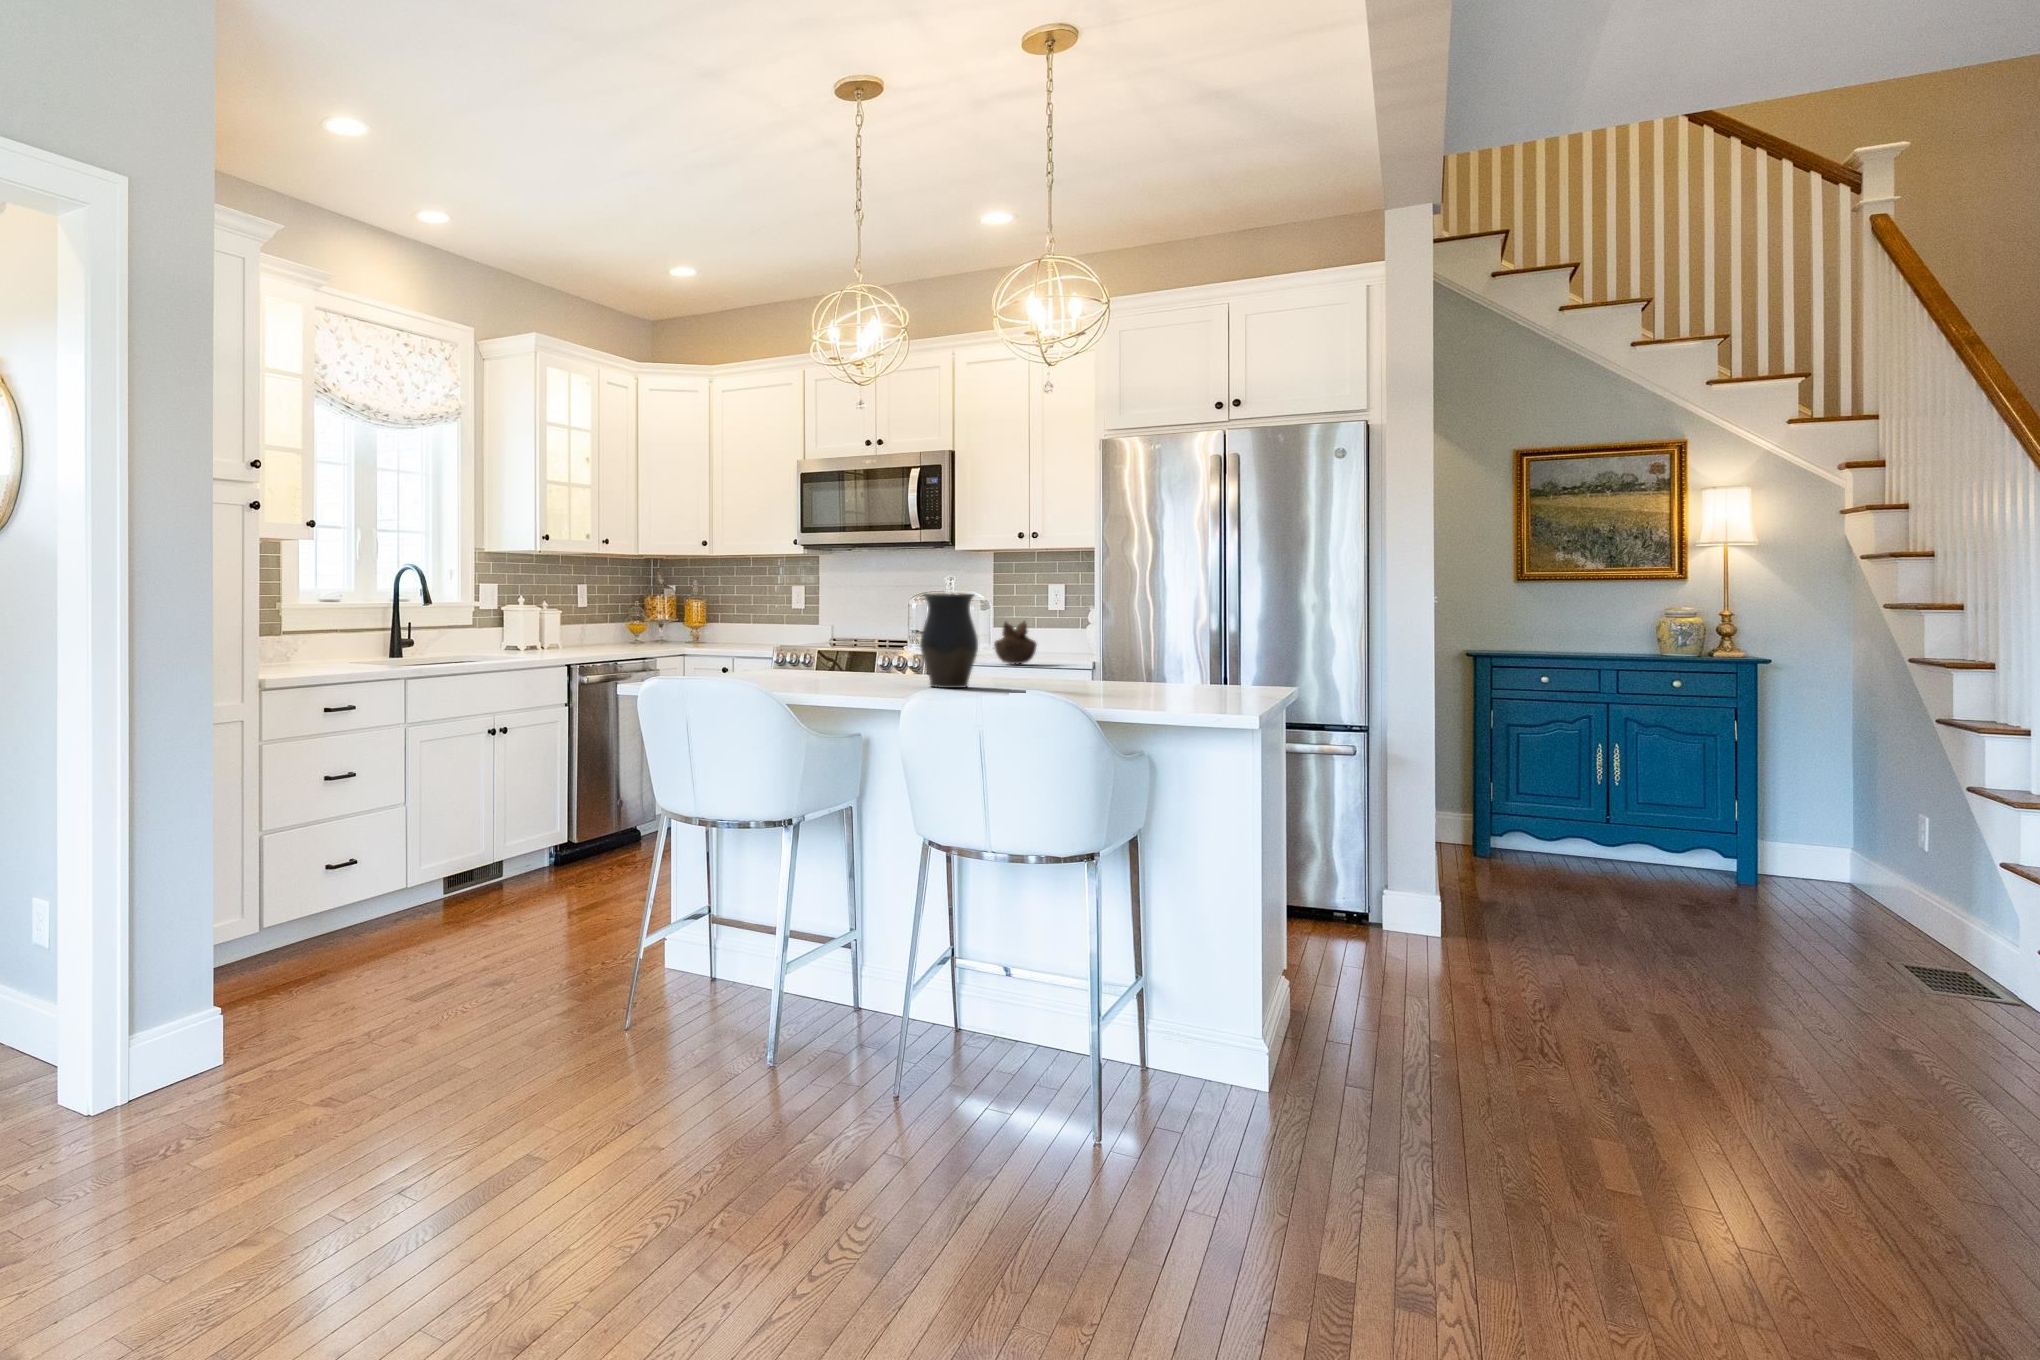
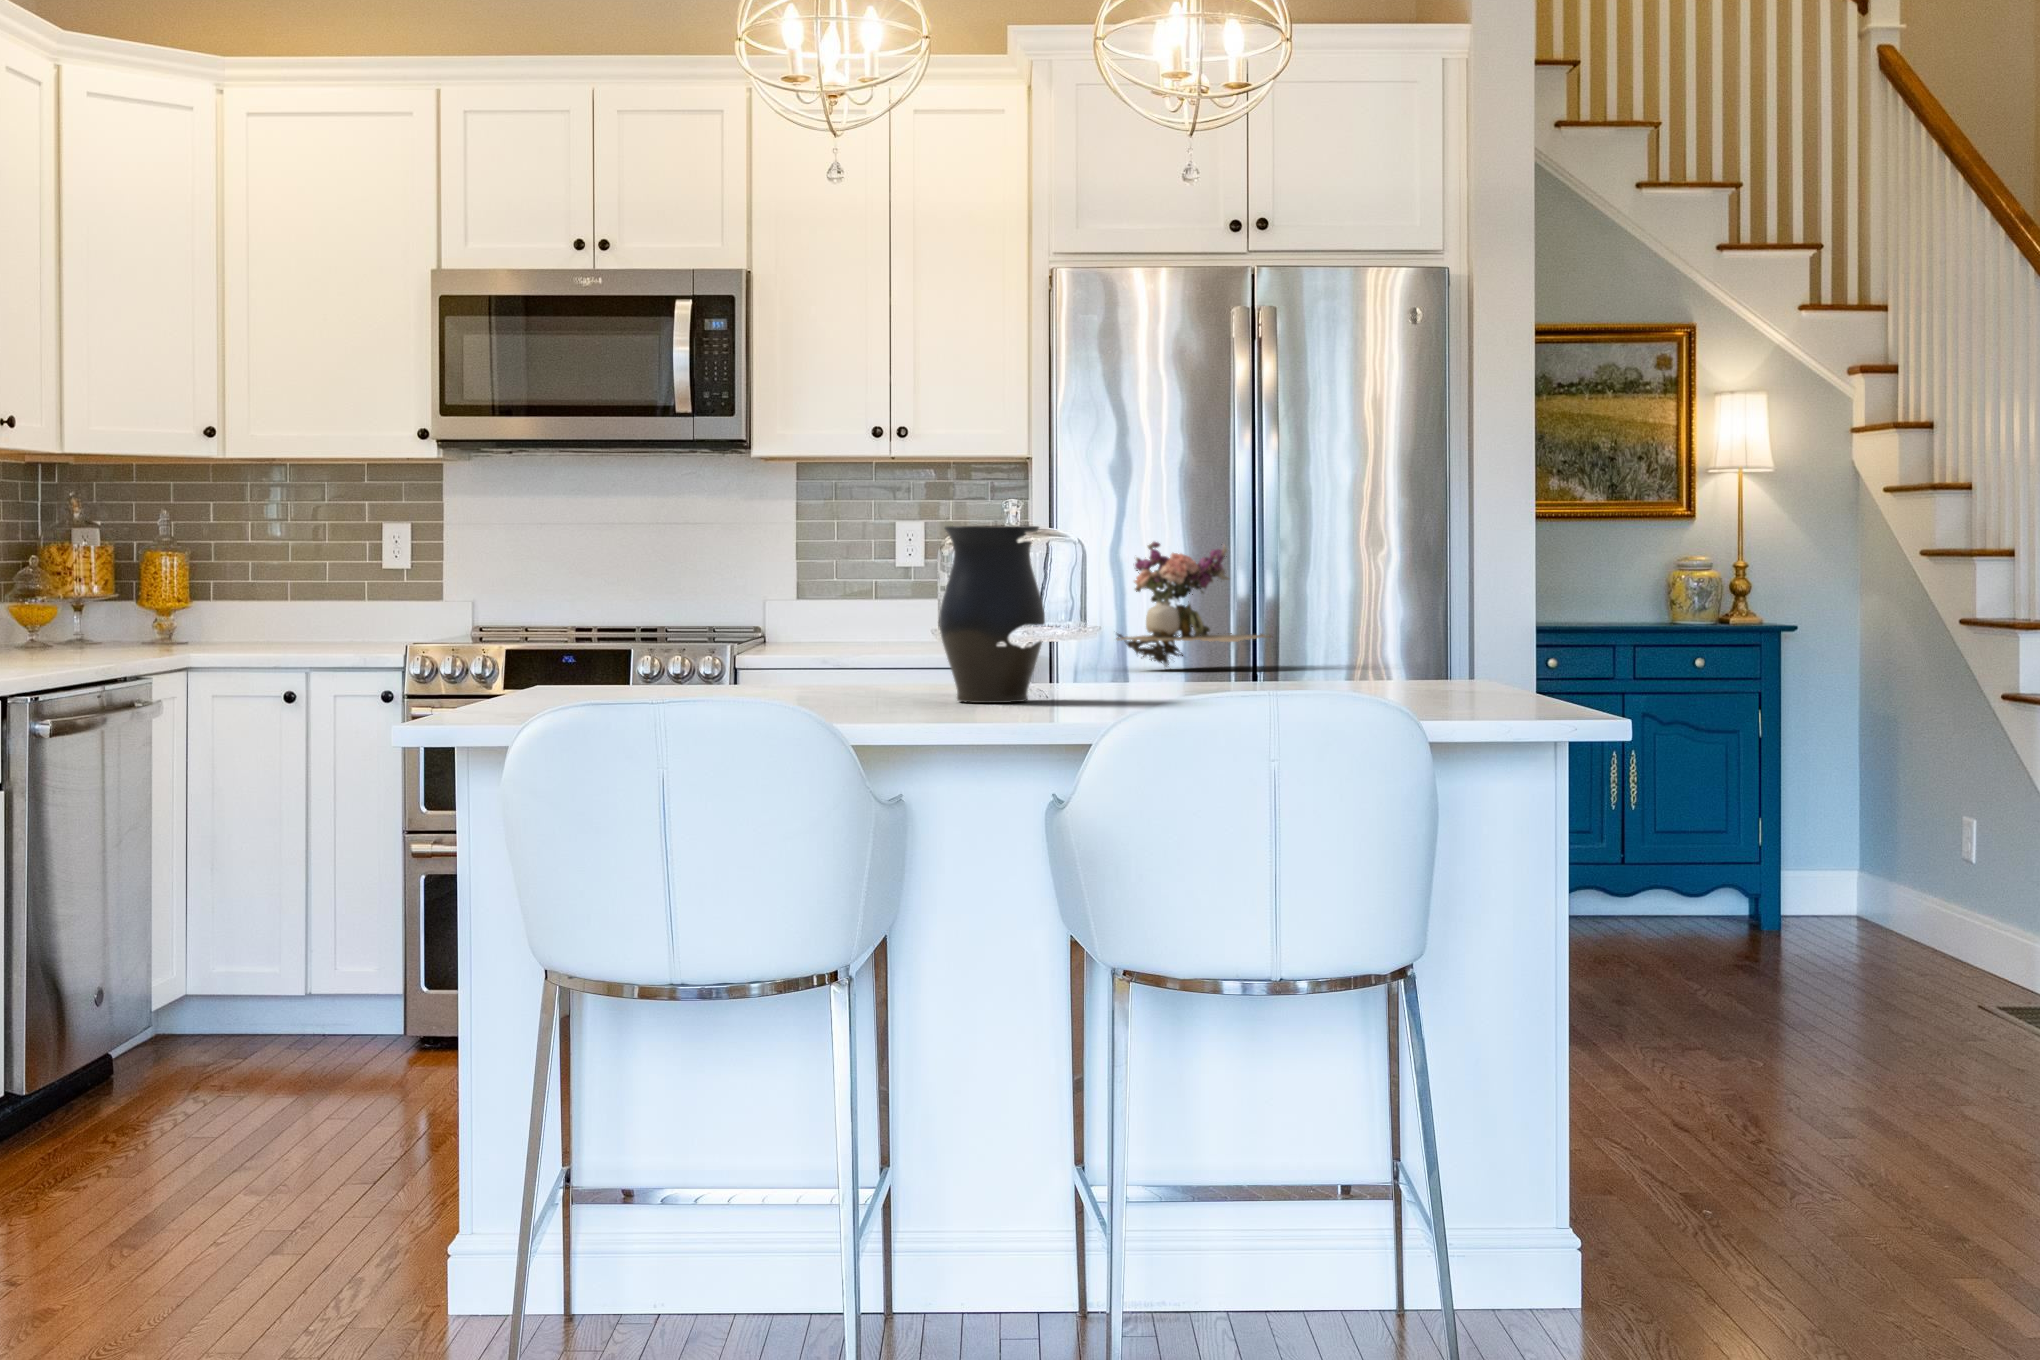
flower arrangement: none [1124,594,1230,675] -> present [1116,542,1272,667]
decorative bowl: present [994,621,1037,664] -> none [832,582,907,663]

